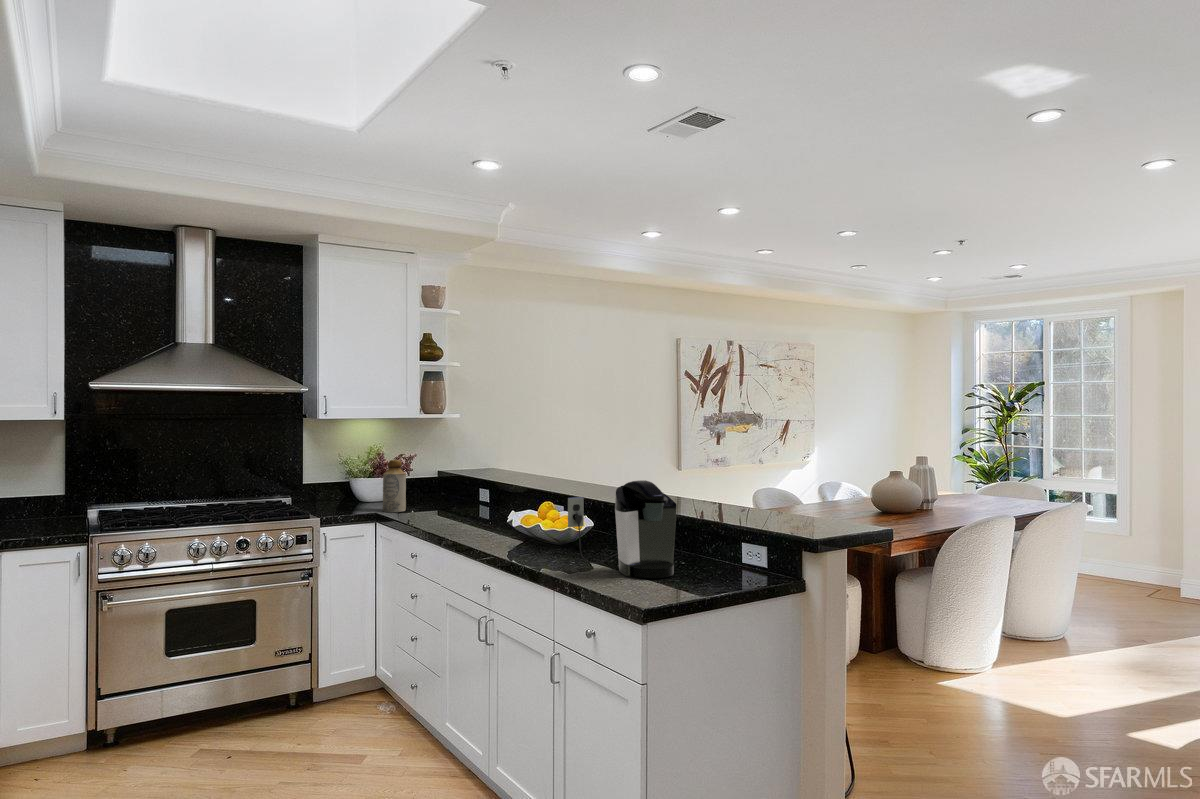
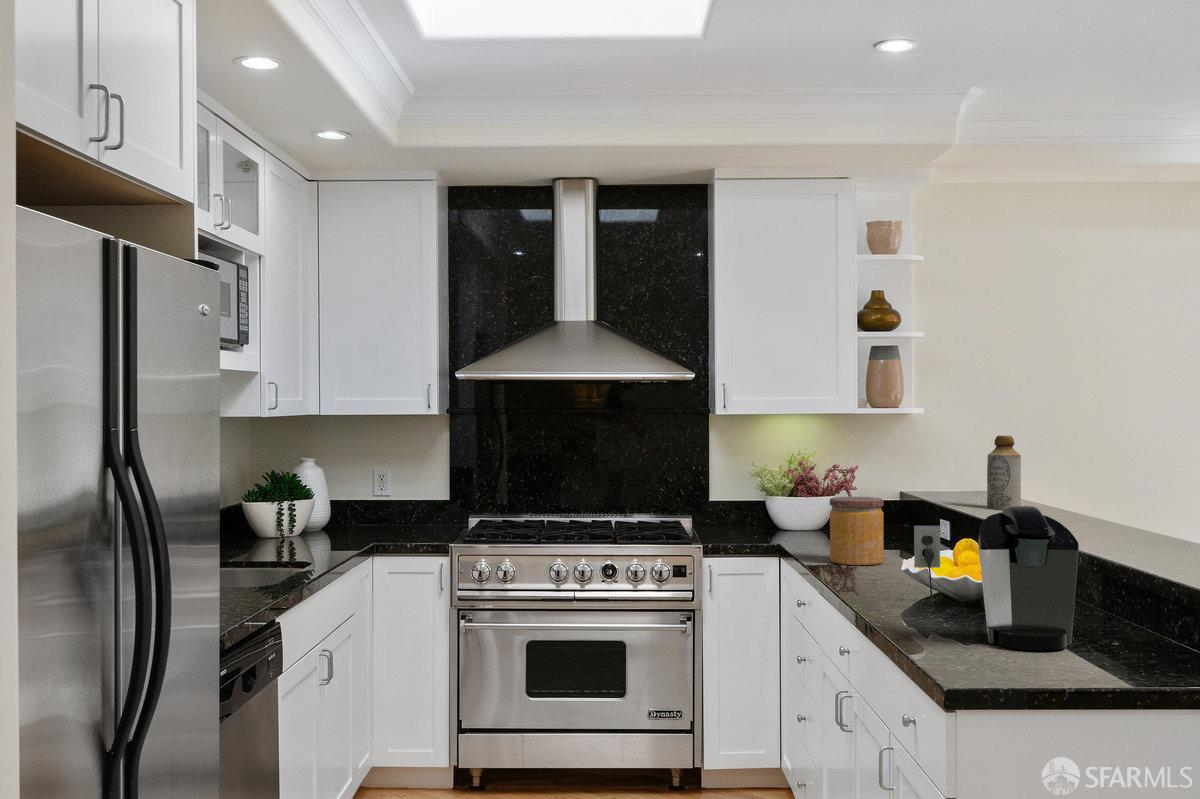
bottle: present [383,460,406,512] -> present [987,435,1021,510]
jar: none [434,477,472,526] -> present [830,497,884,565]

